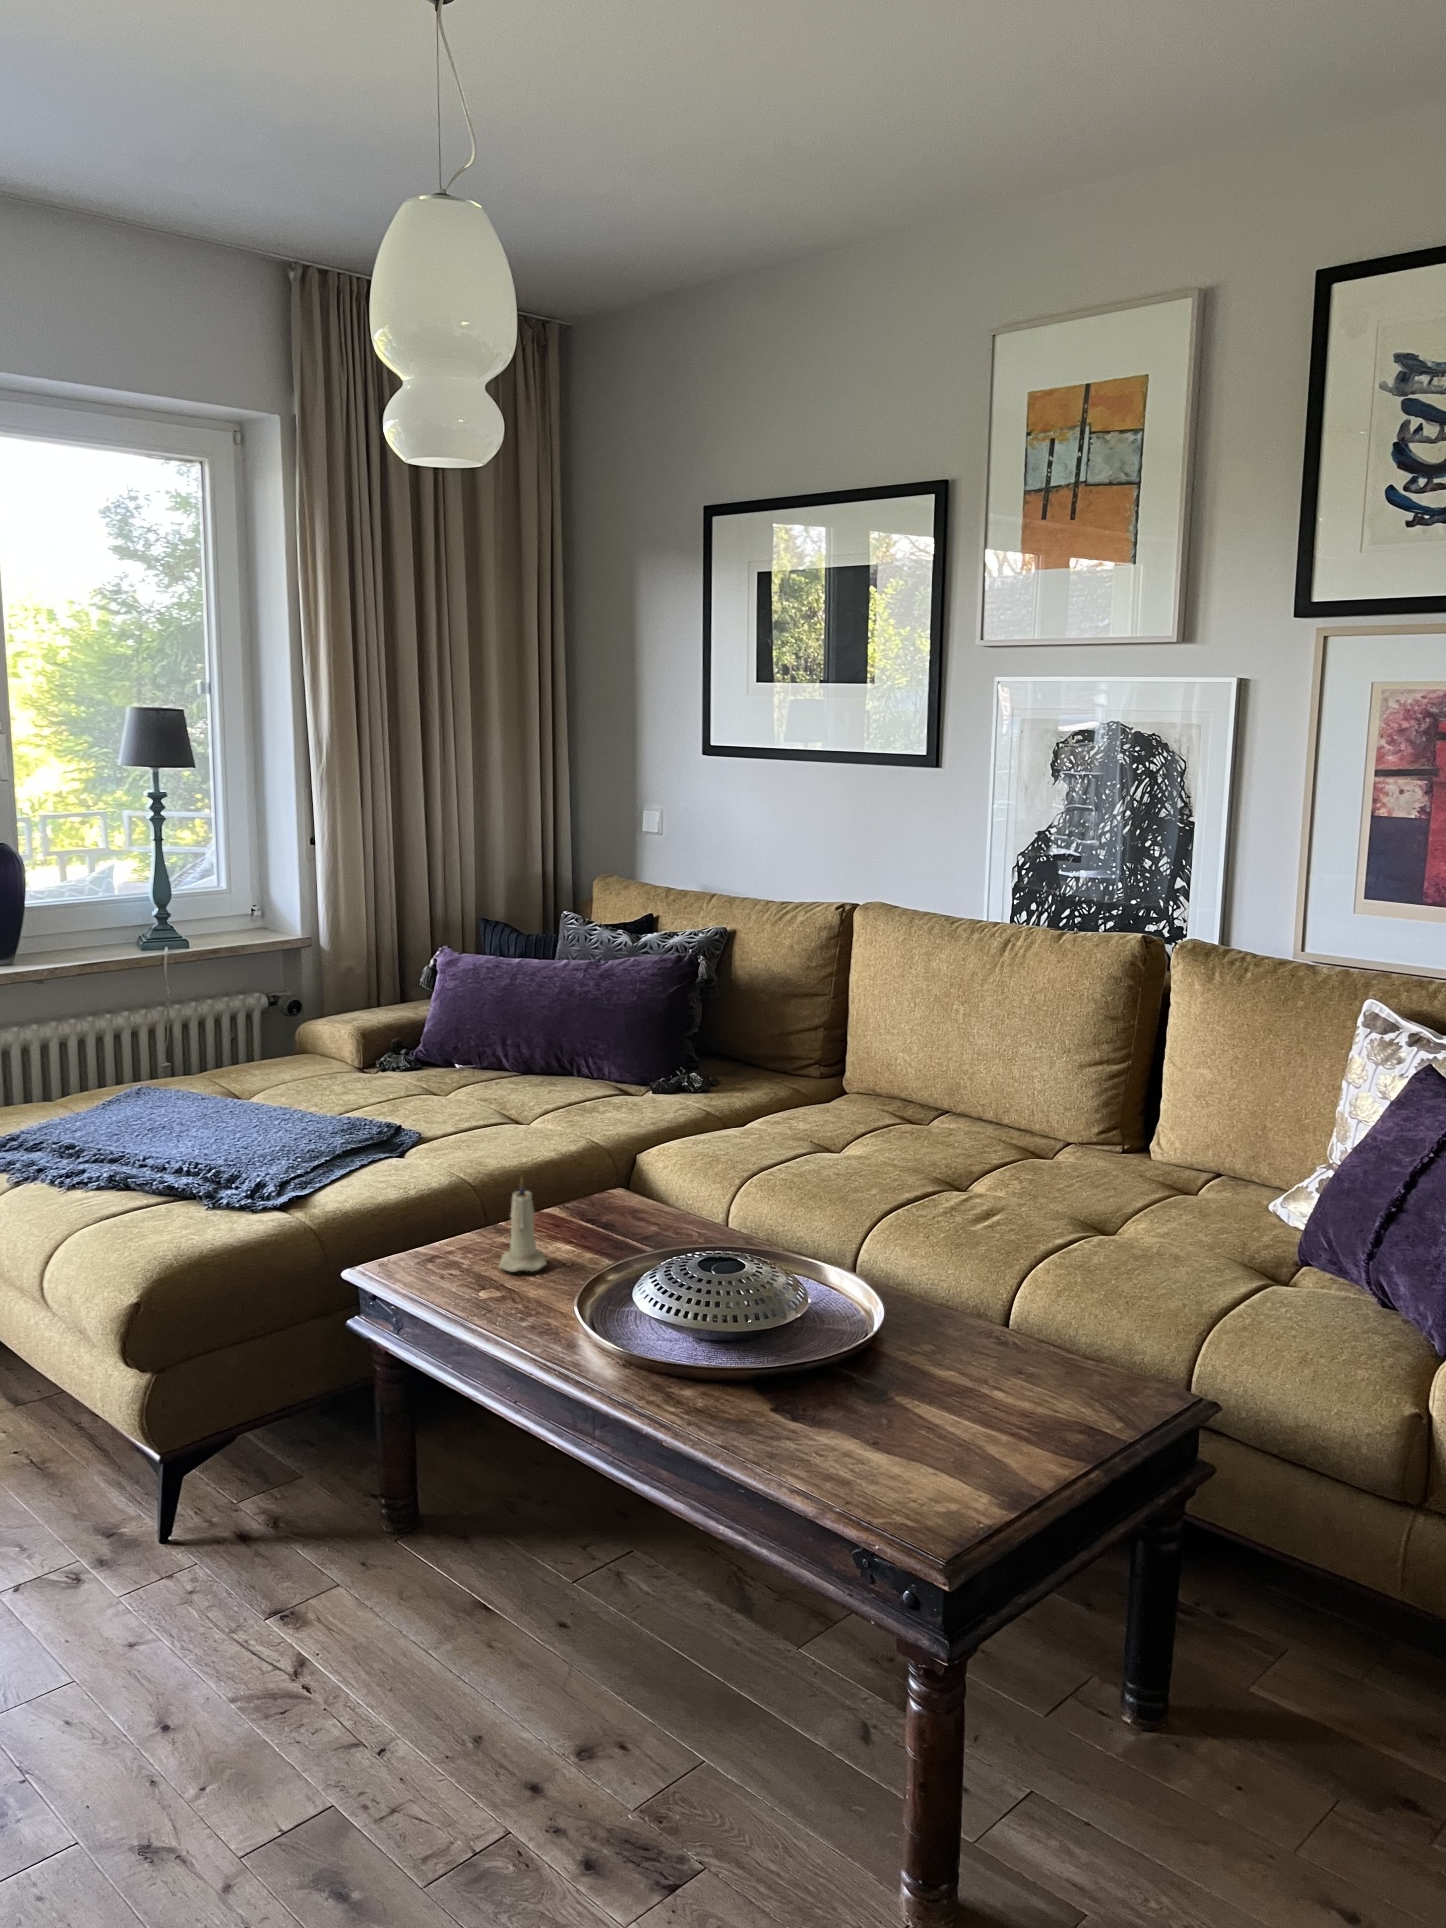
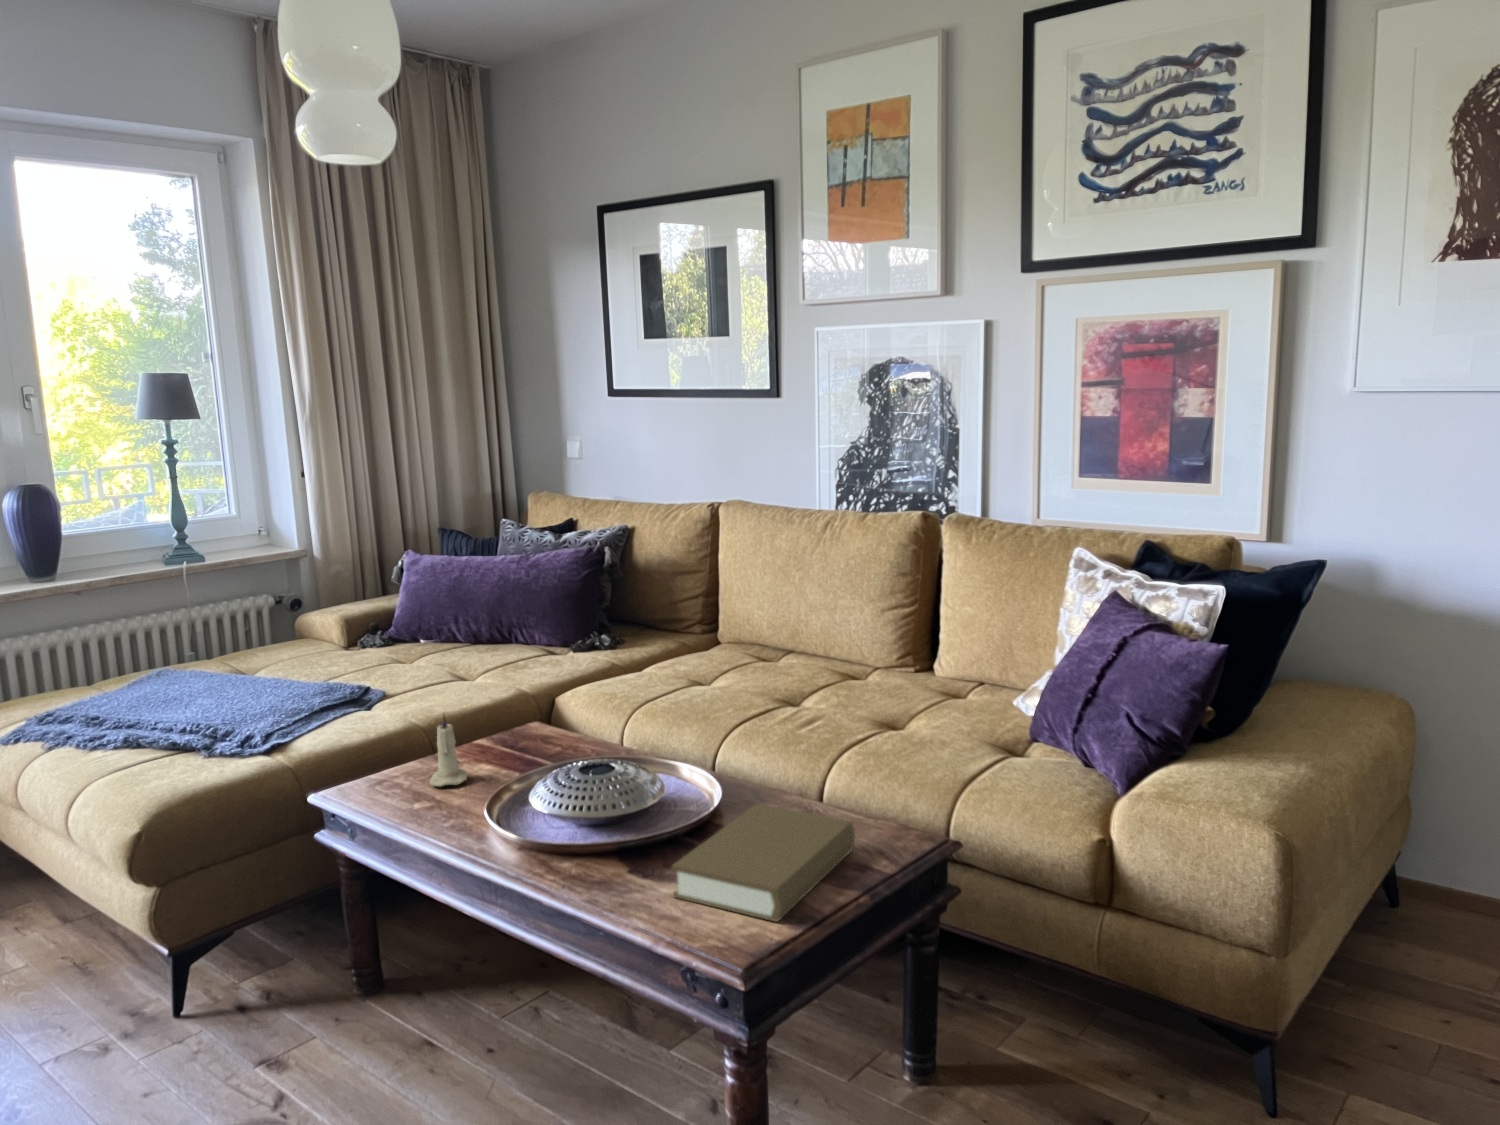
book: none [838,1329,1077,1497] -> present [672,804,855,922]

